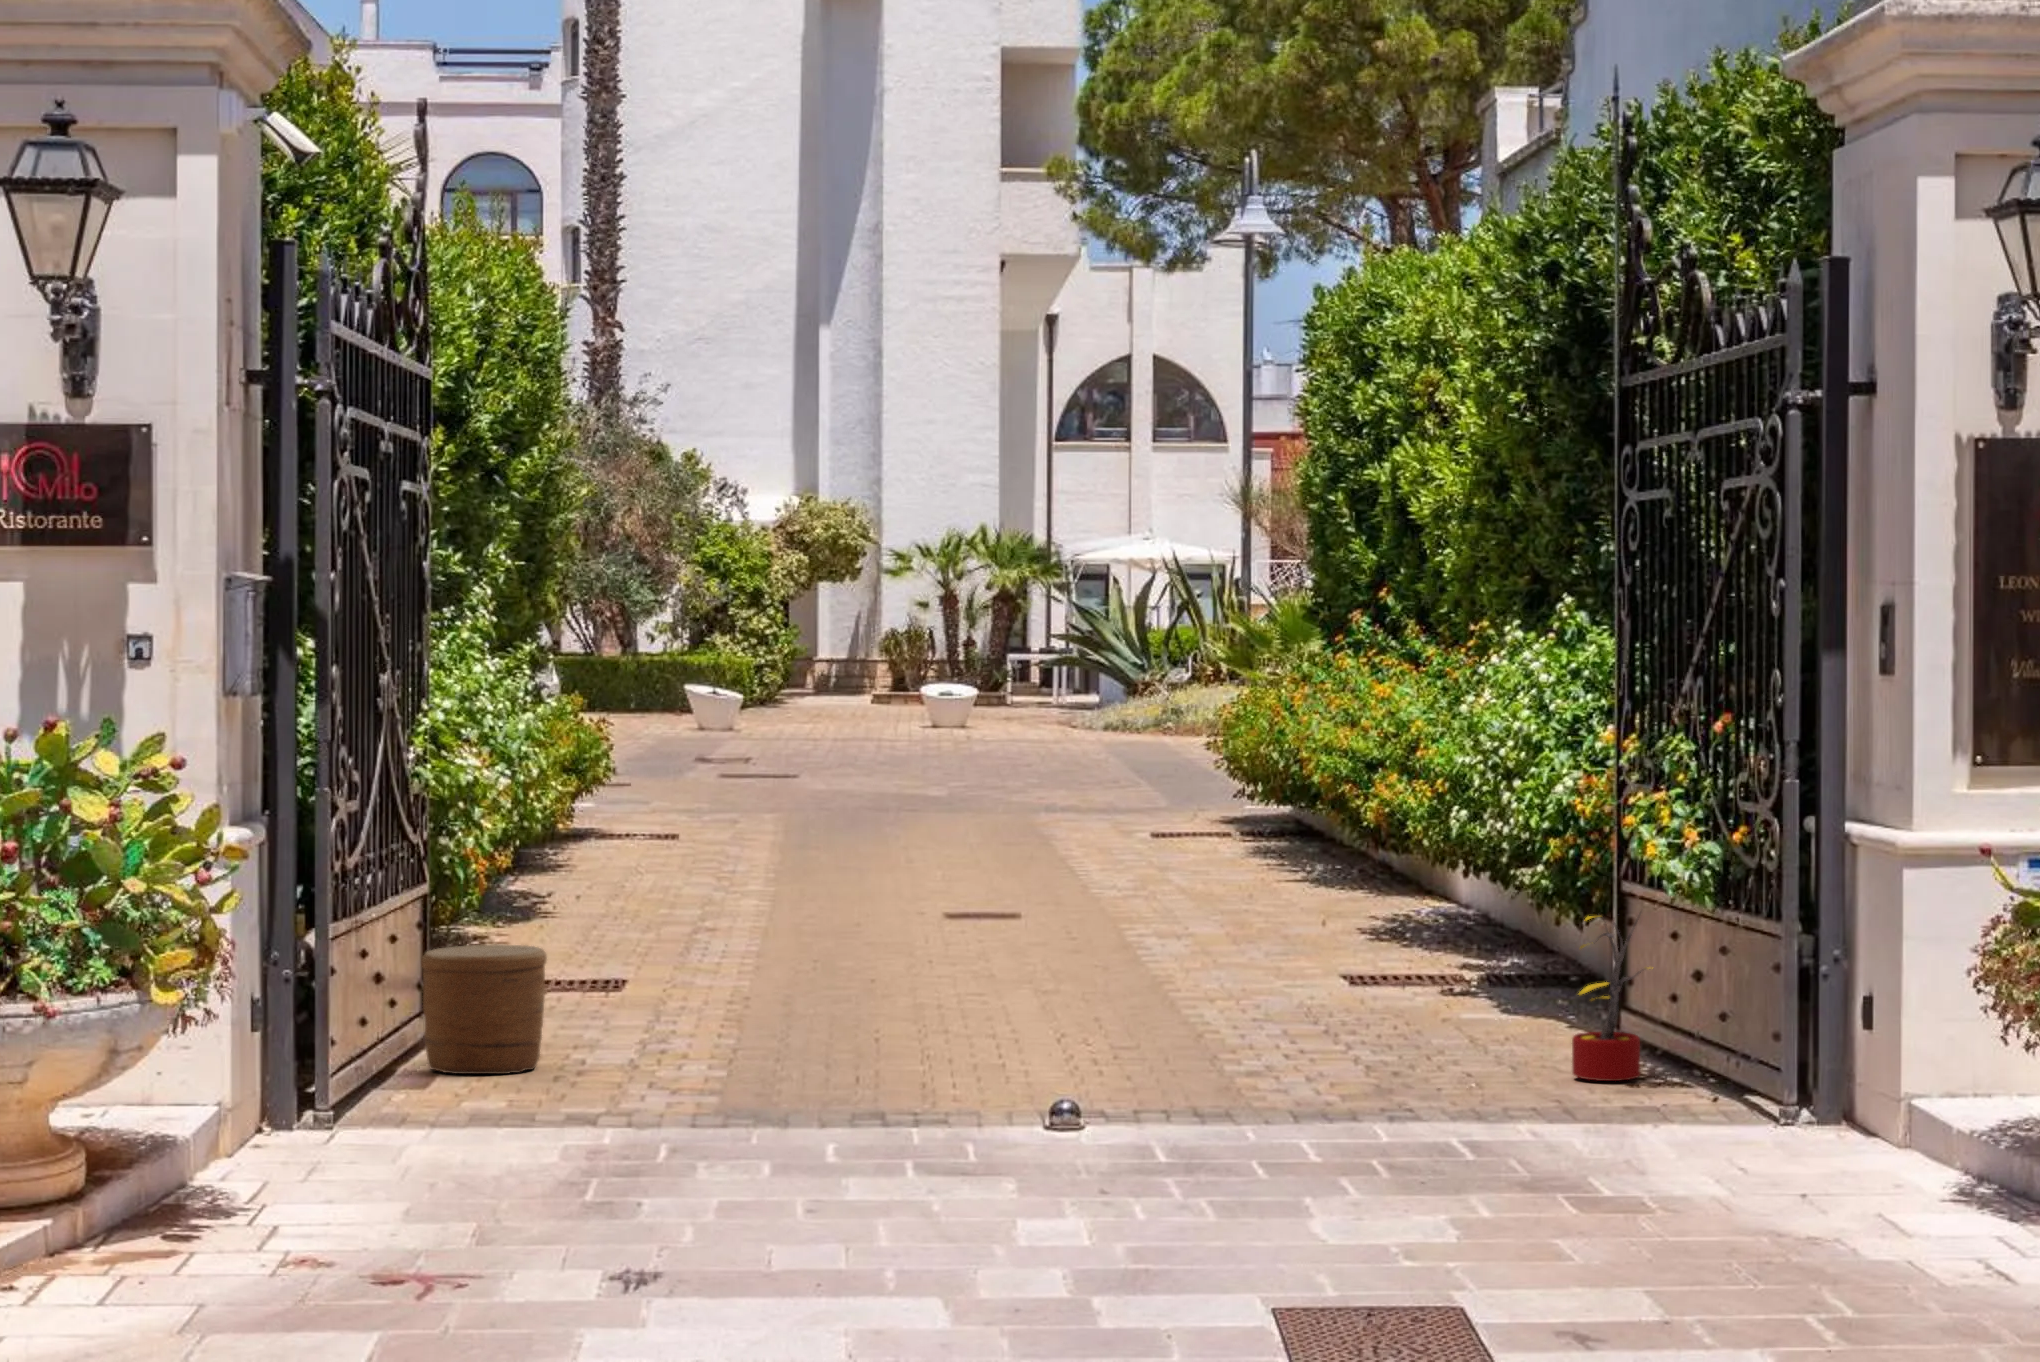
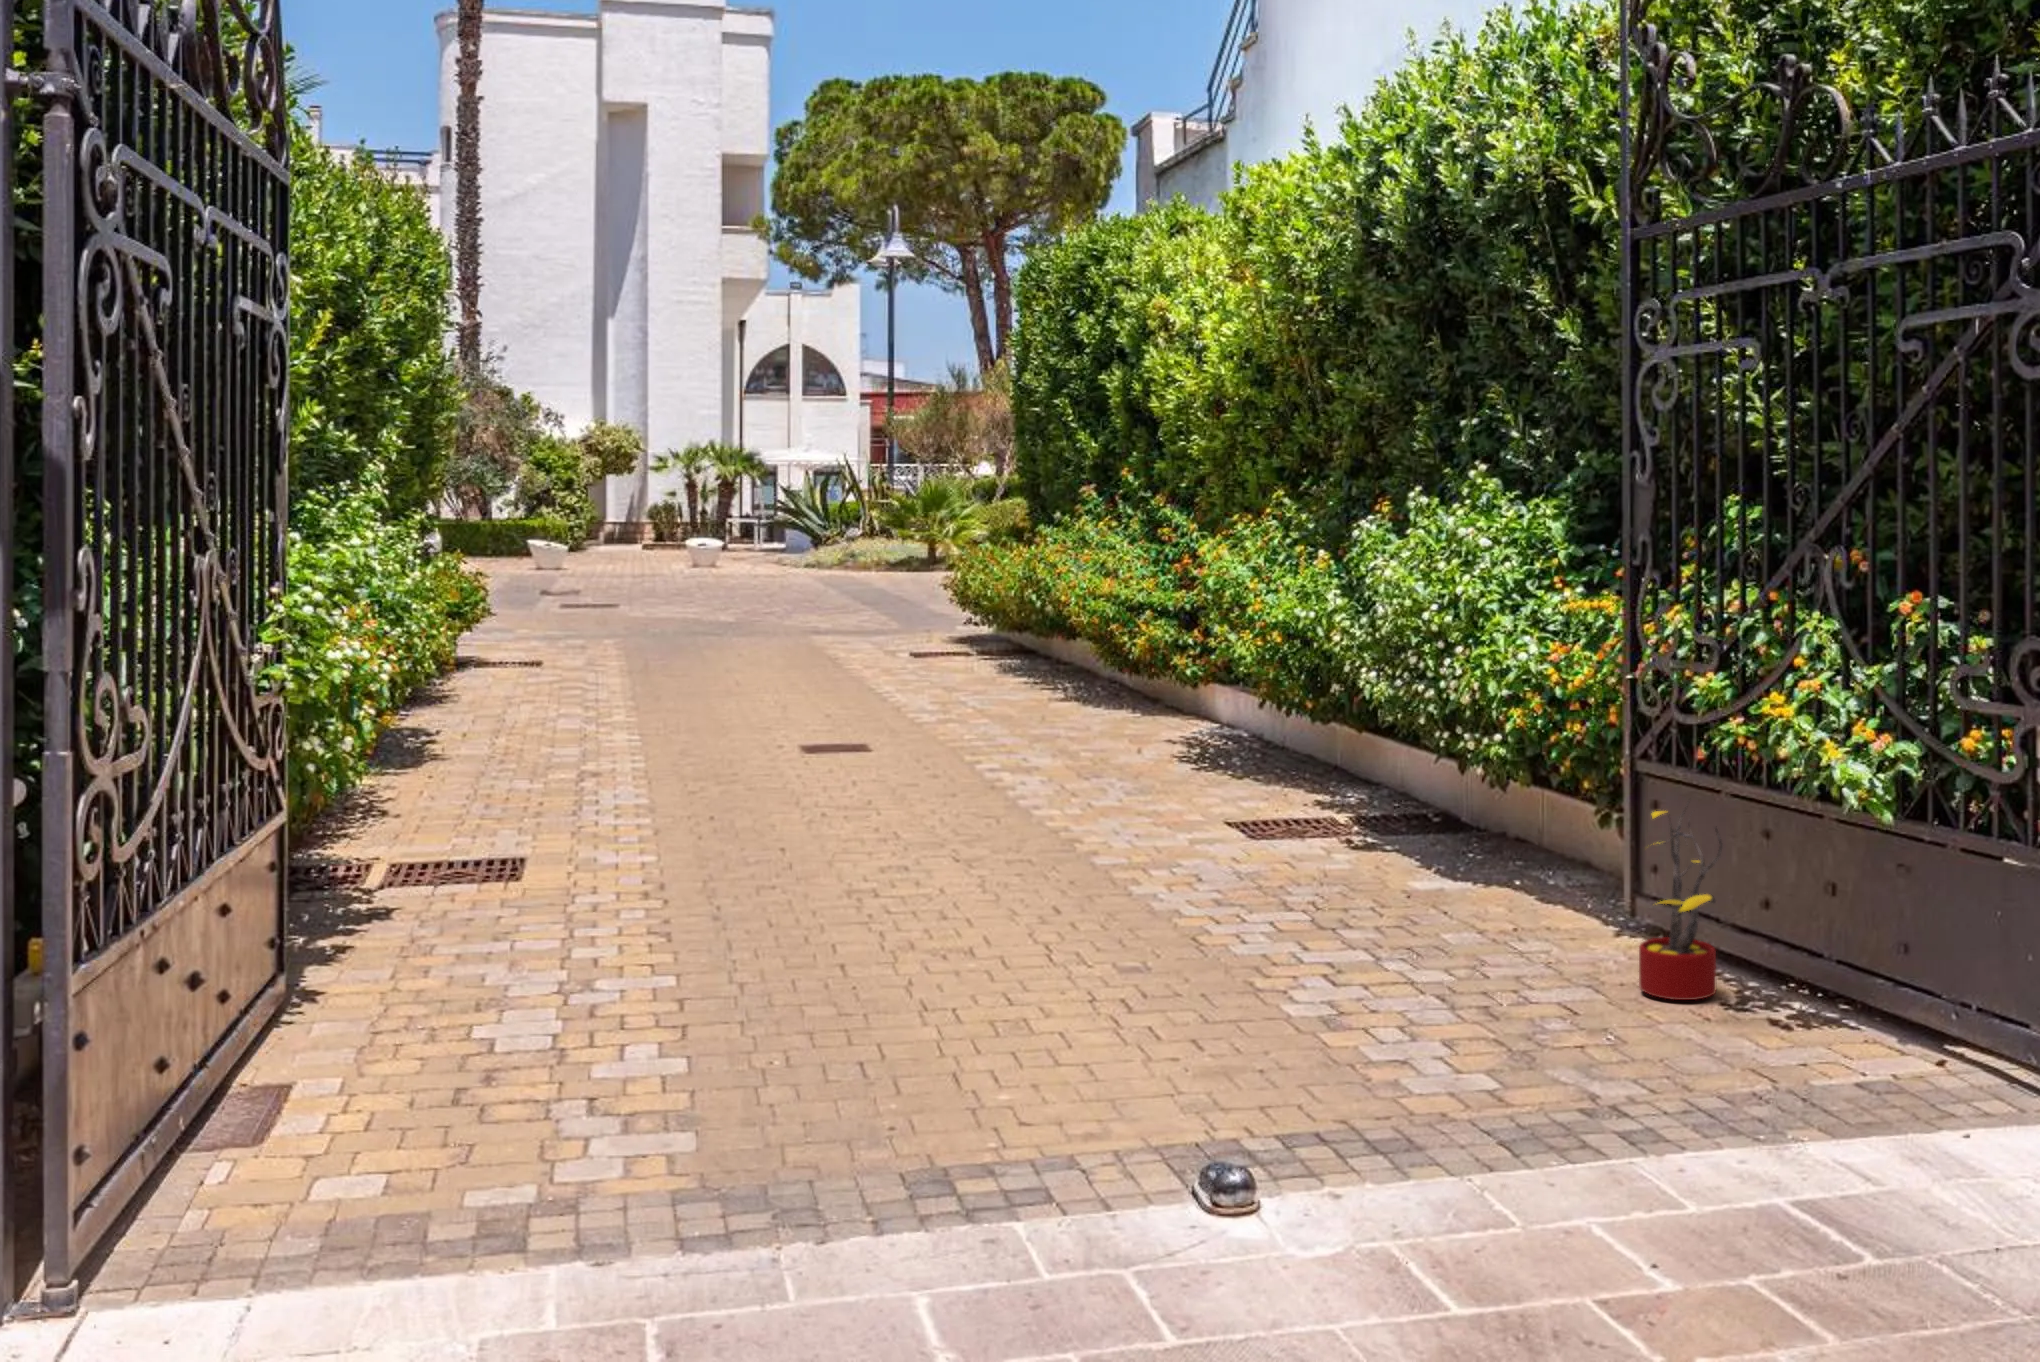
woven basket: present [421,944,547,1074] -> none [271,888,438,1069]

